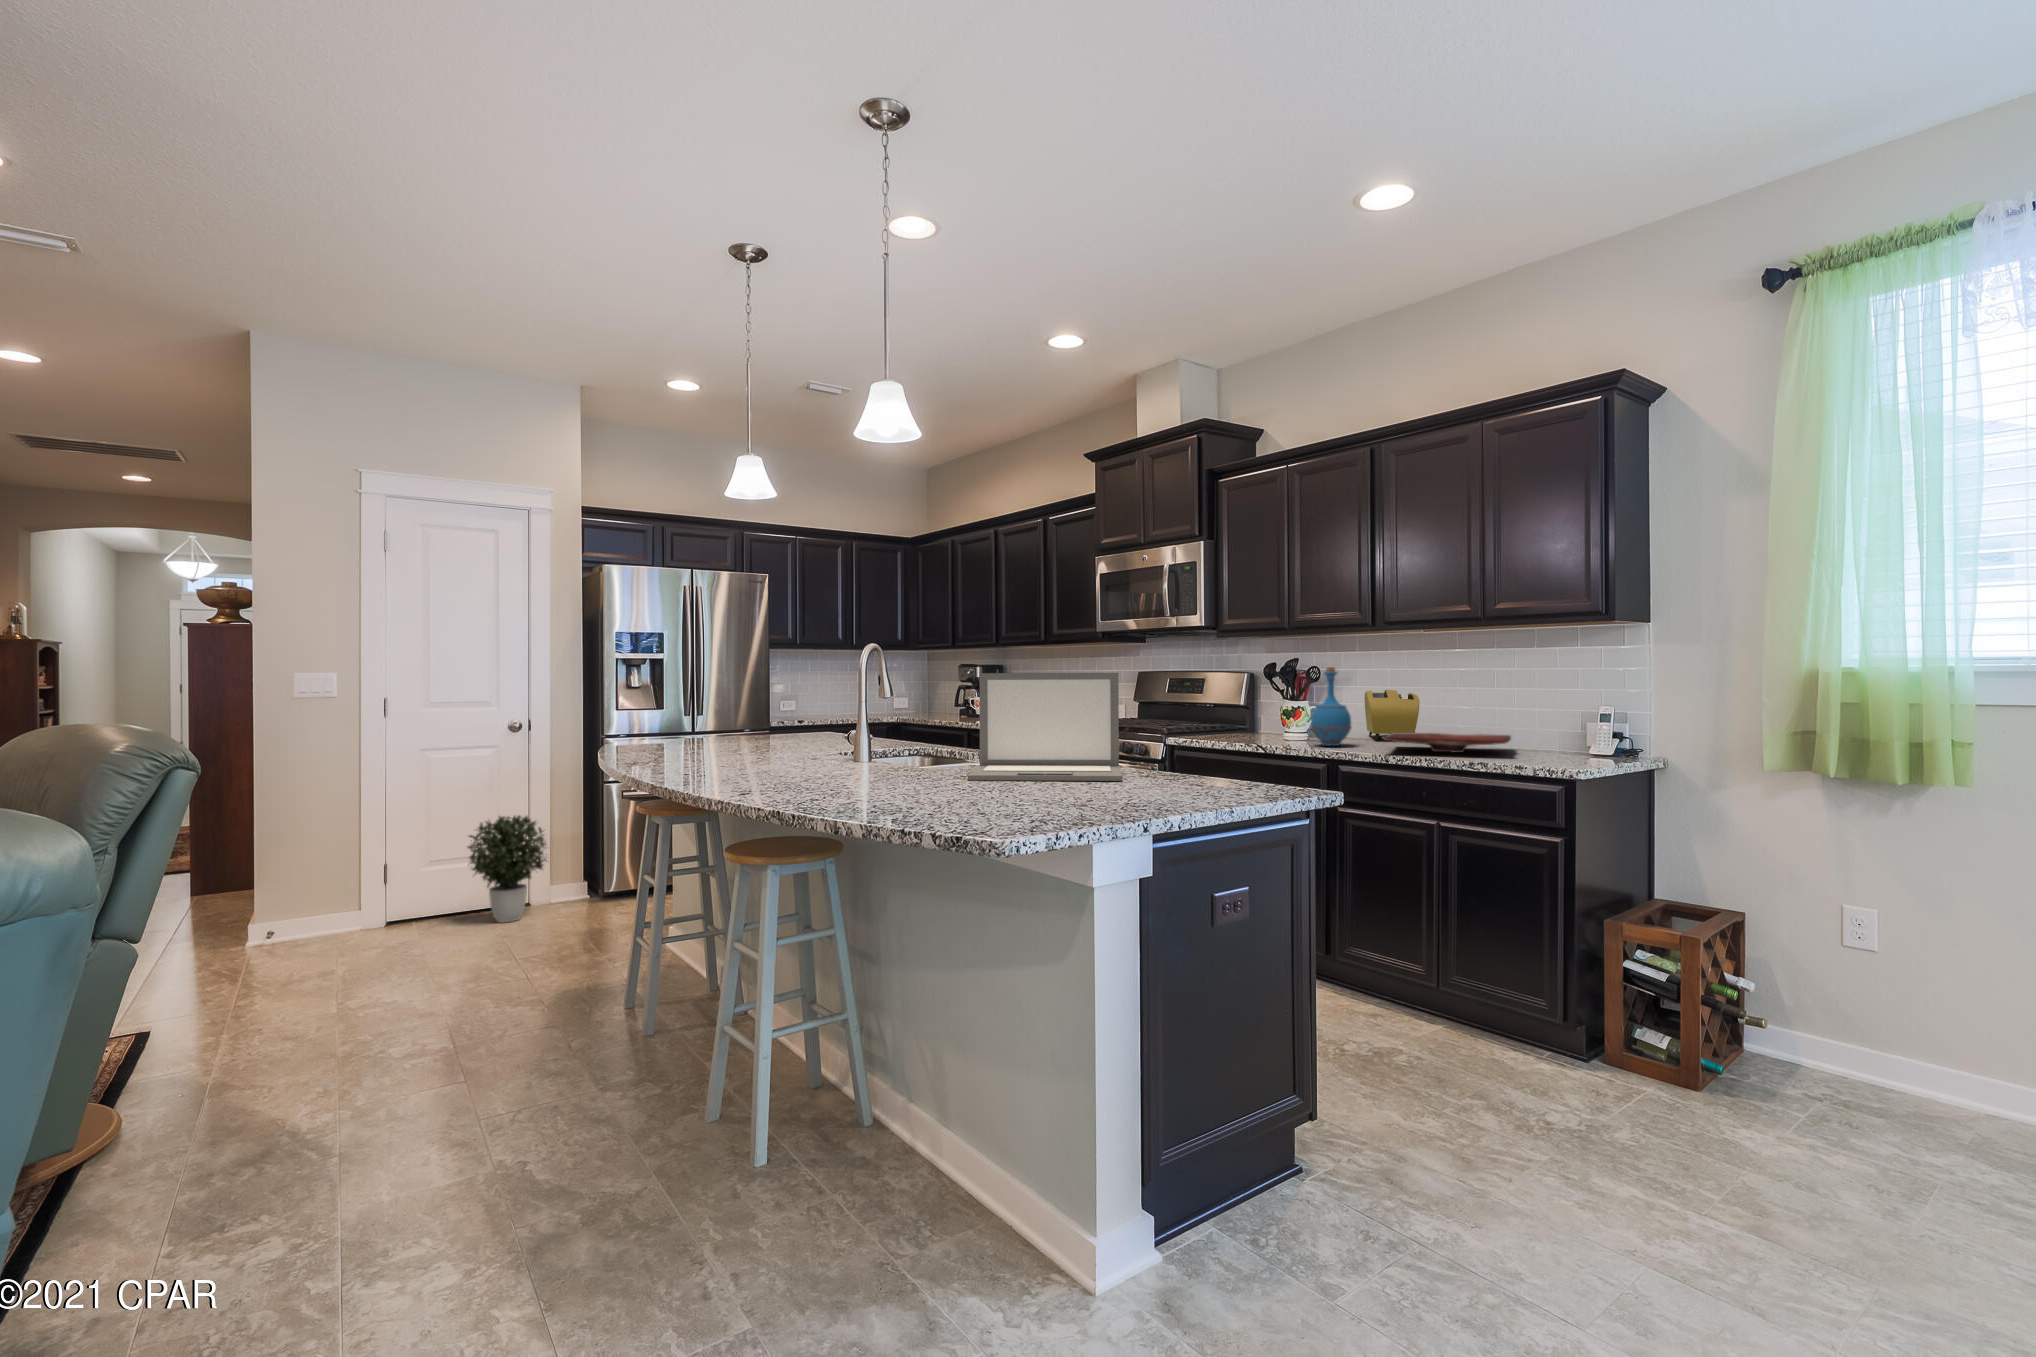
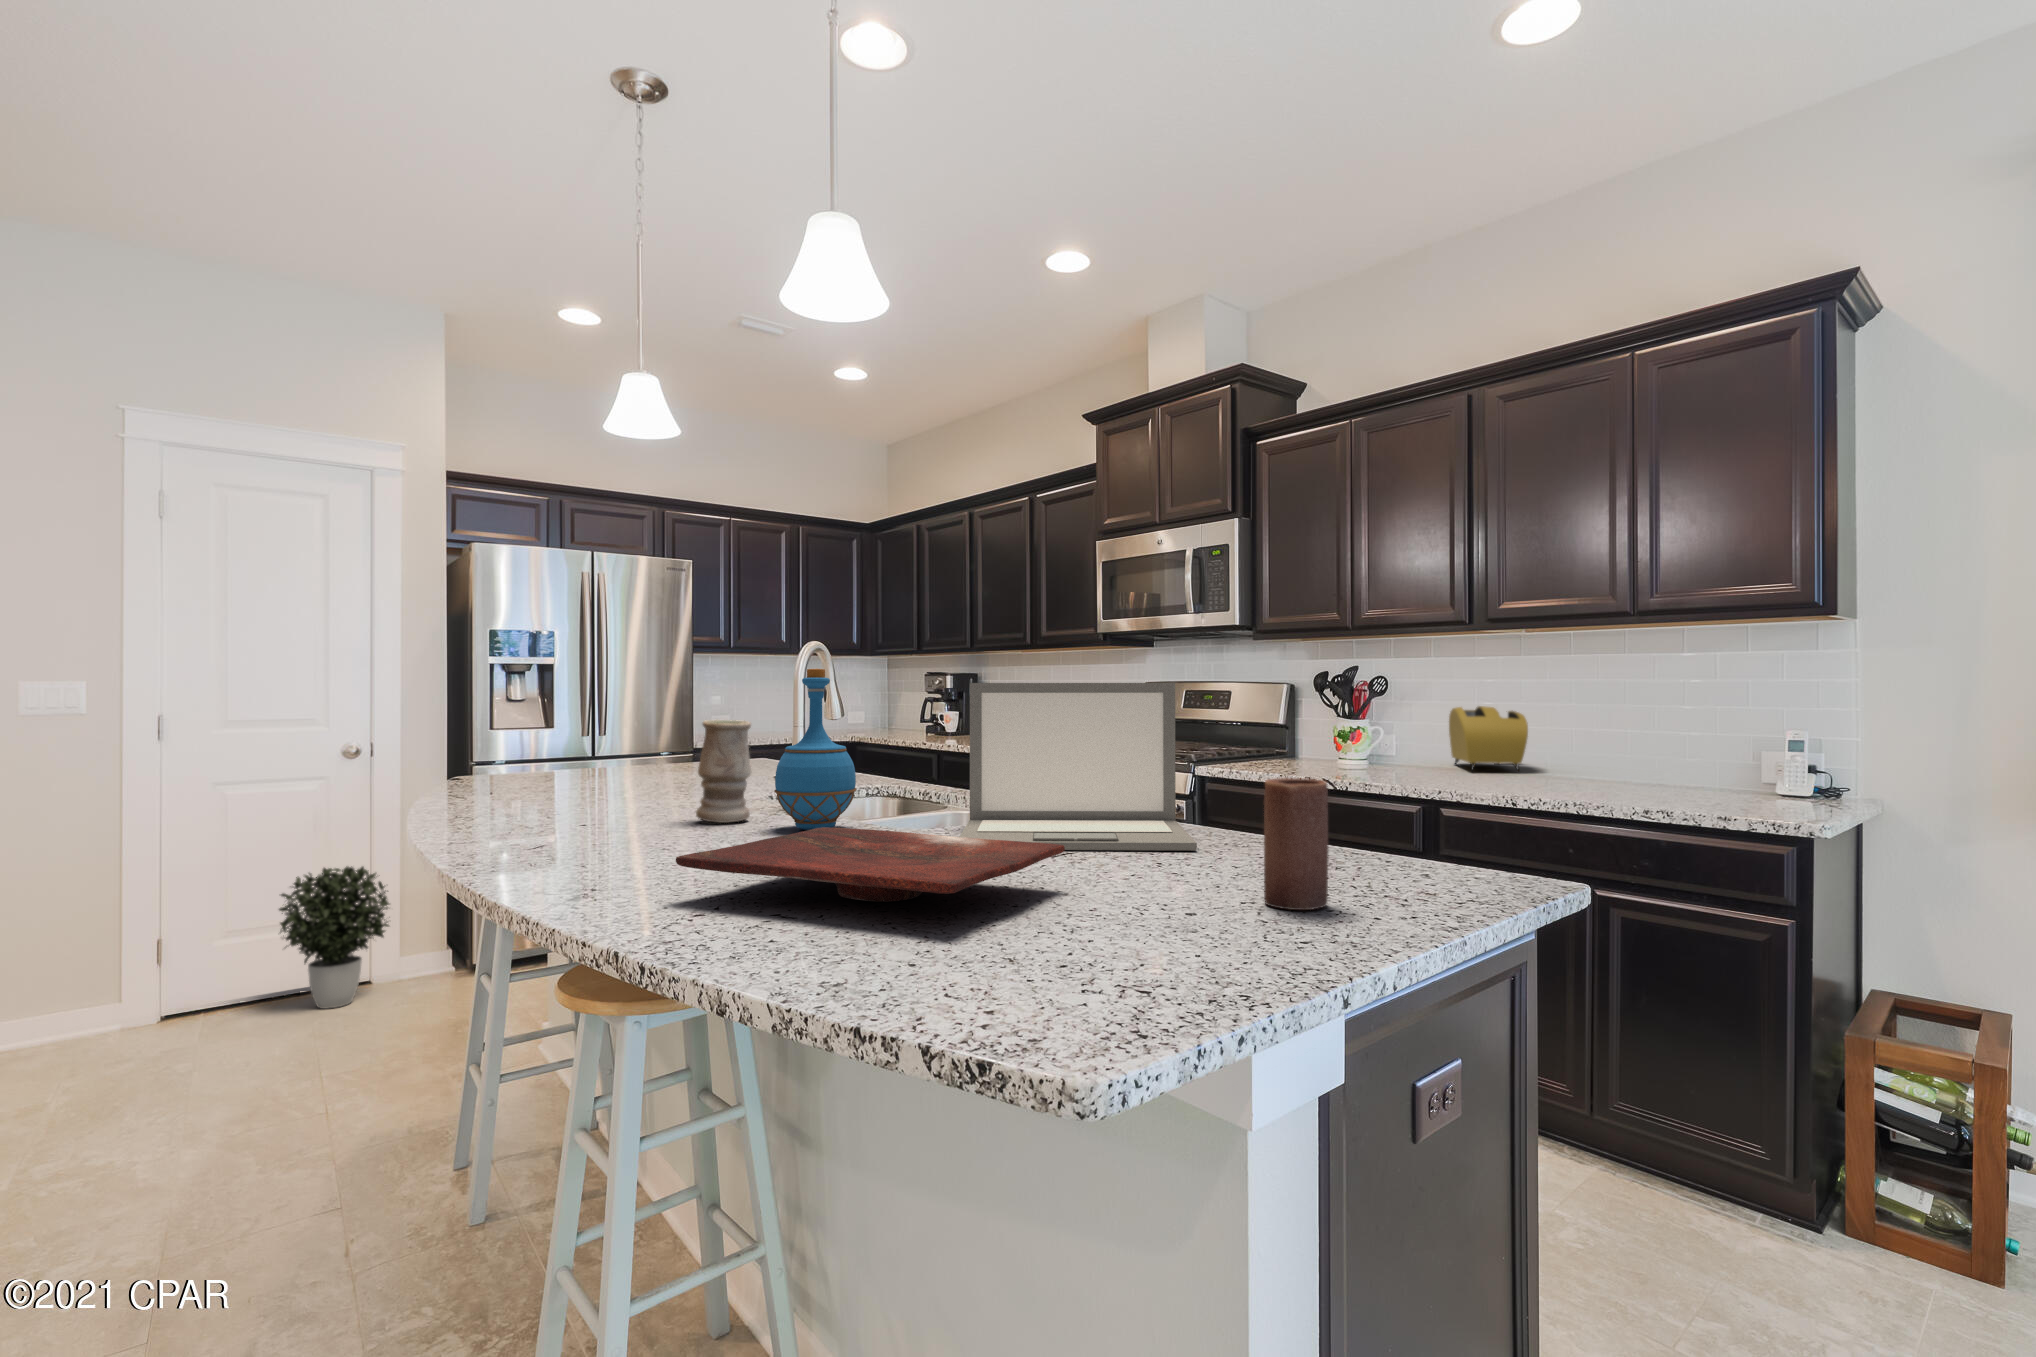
bottle: present [1311,667,1351,746] -> present [774,669,857,830]
vase: none [797,699,833,768] -> present [696,720,751,823]
candle: none [1141,729,1177,803] -> present [1264,778,1328,910]
cutting board: present [1382,733,1511,753] -> present [676,827,1065,902]

